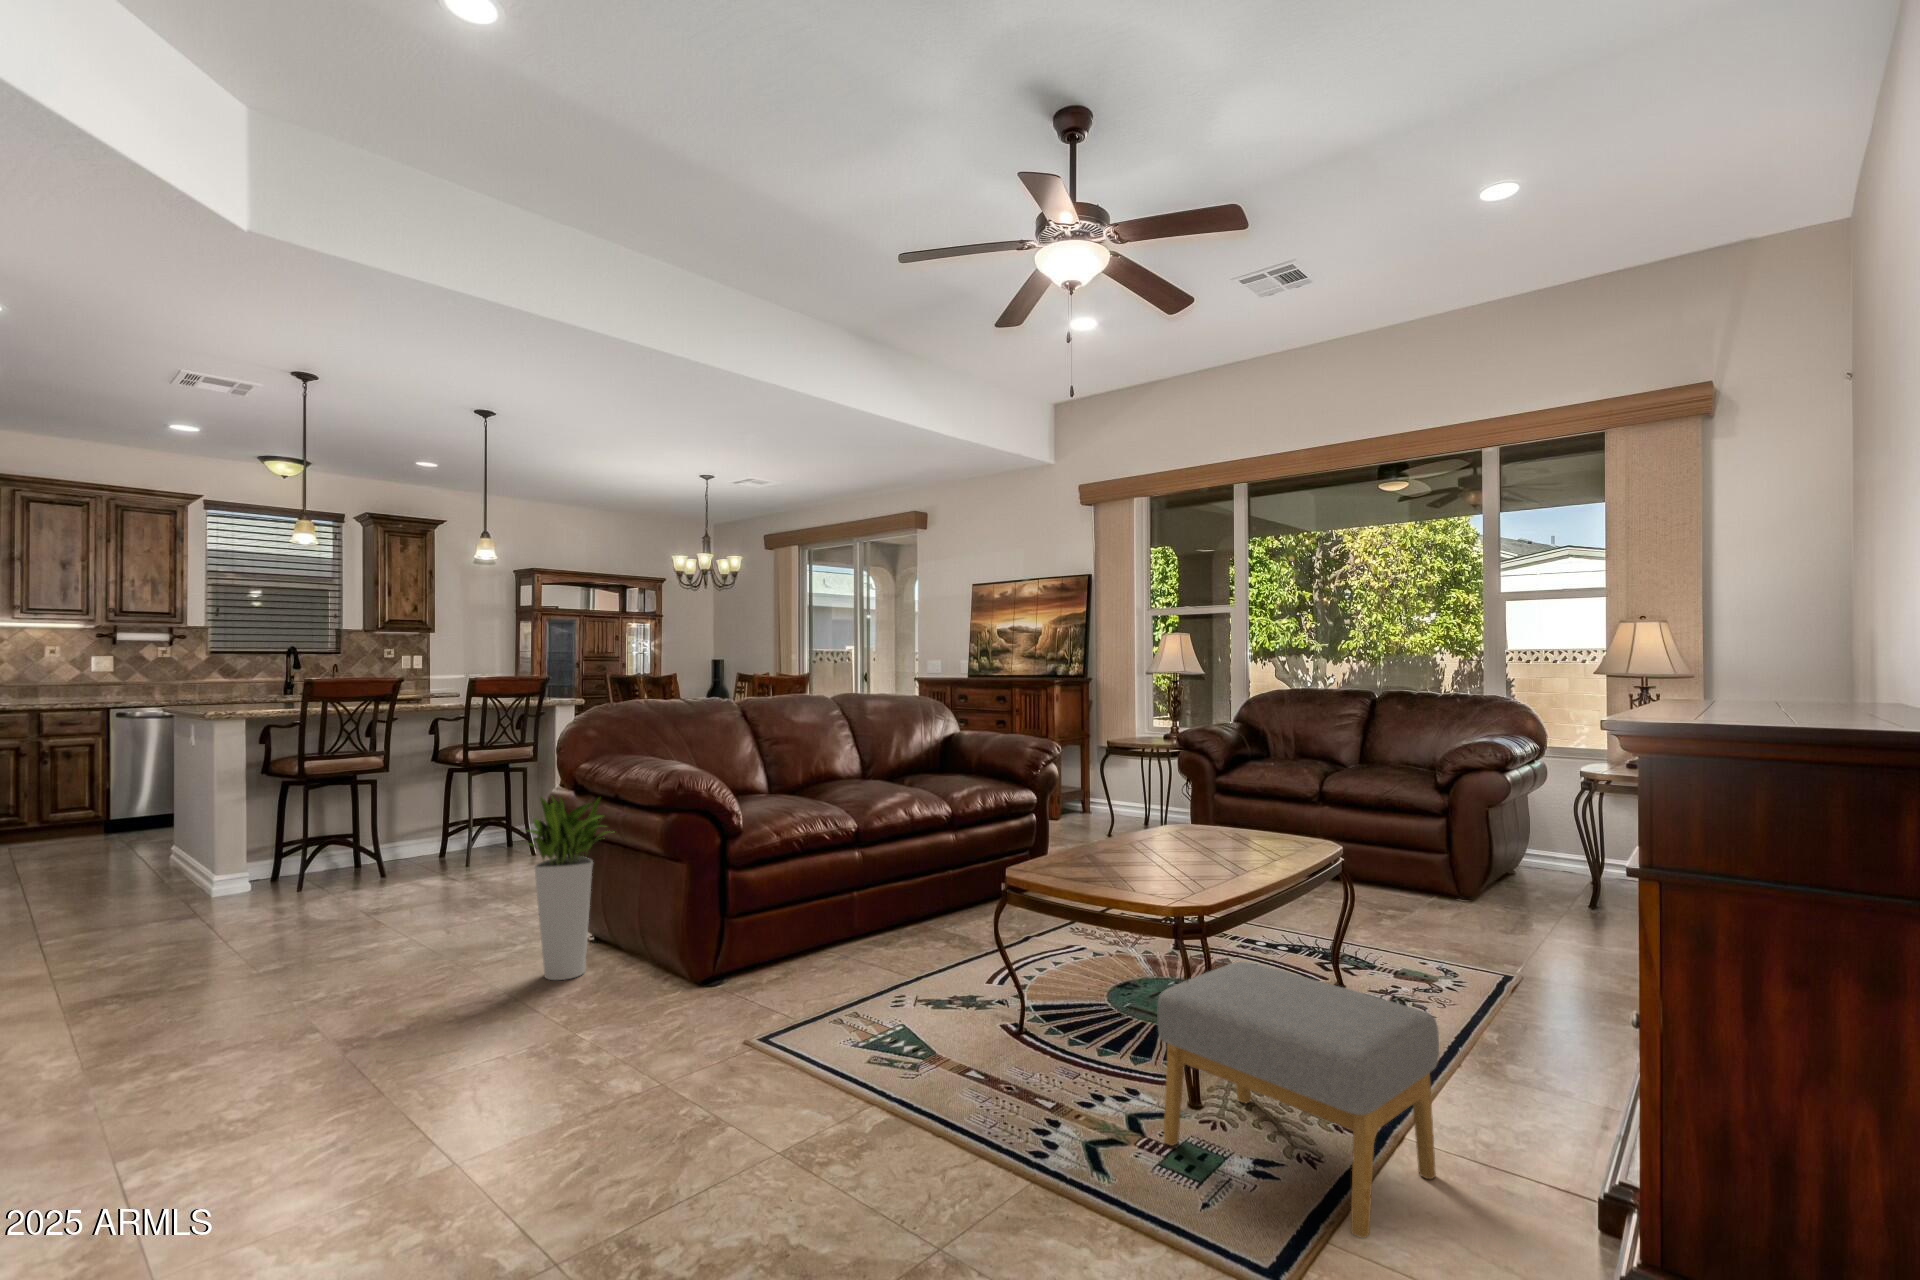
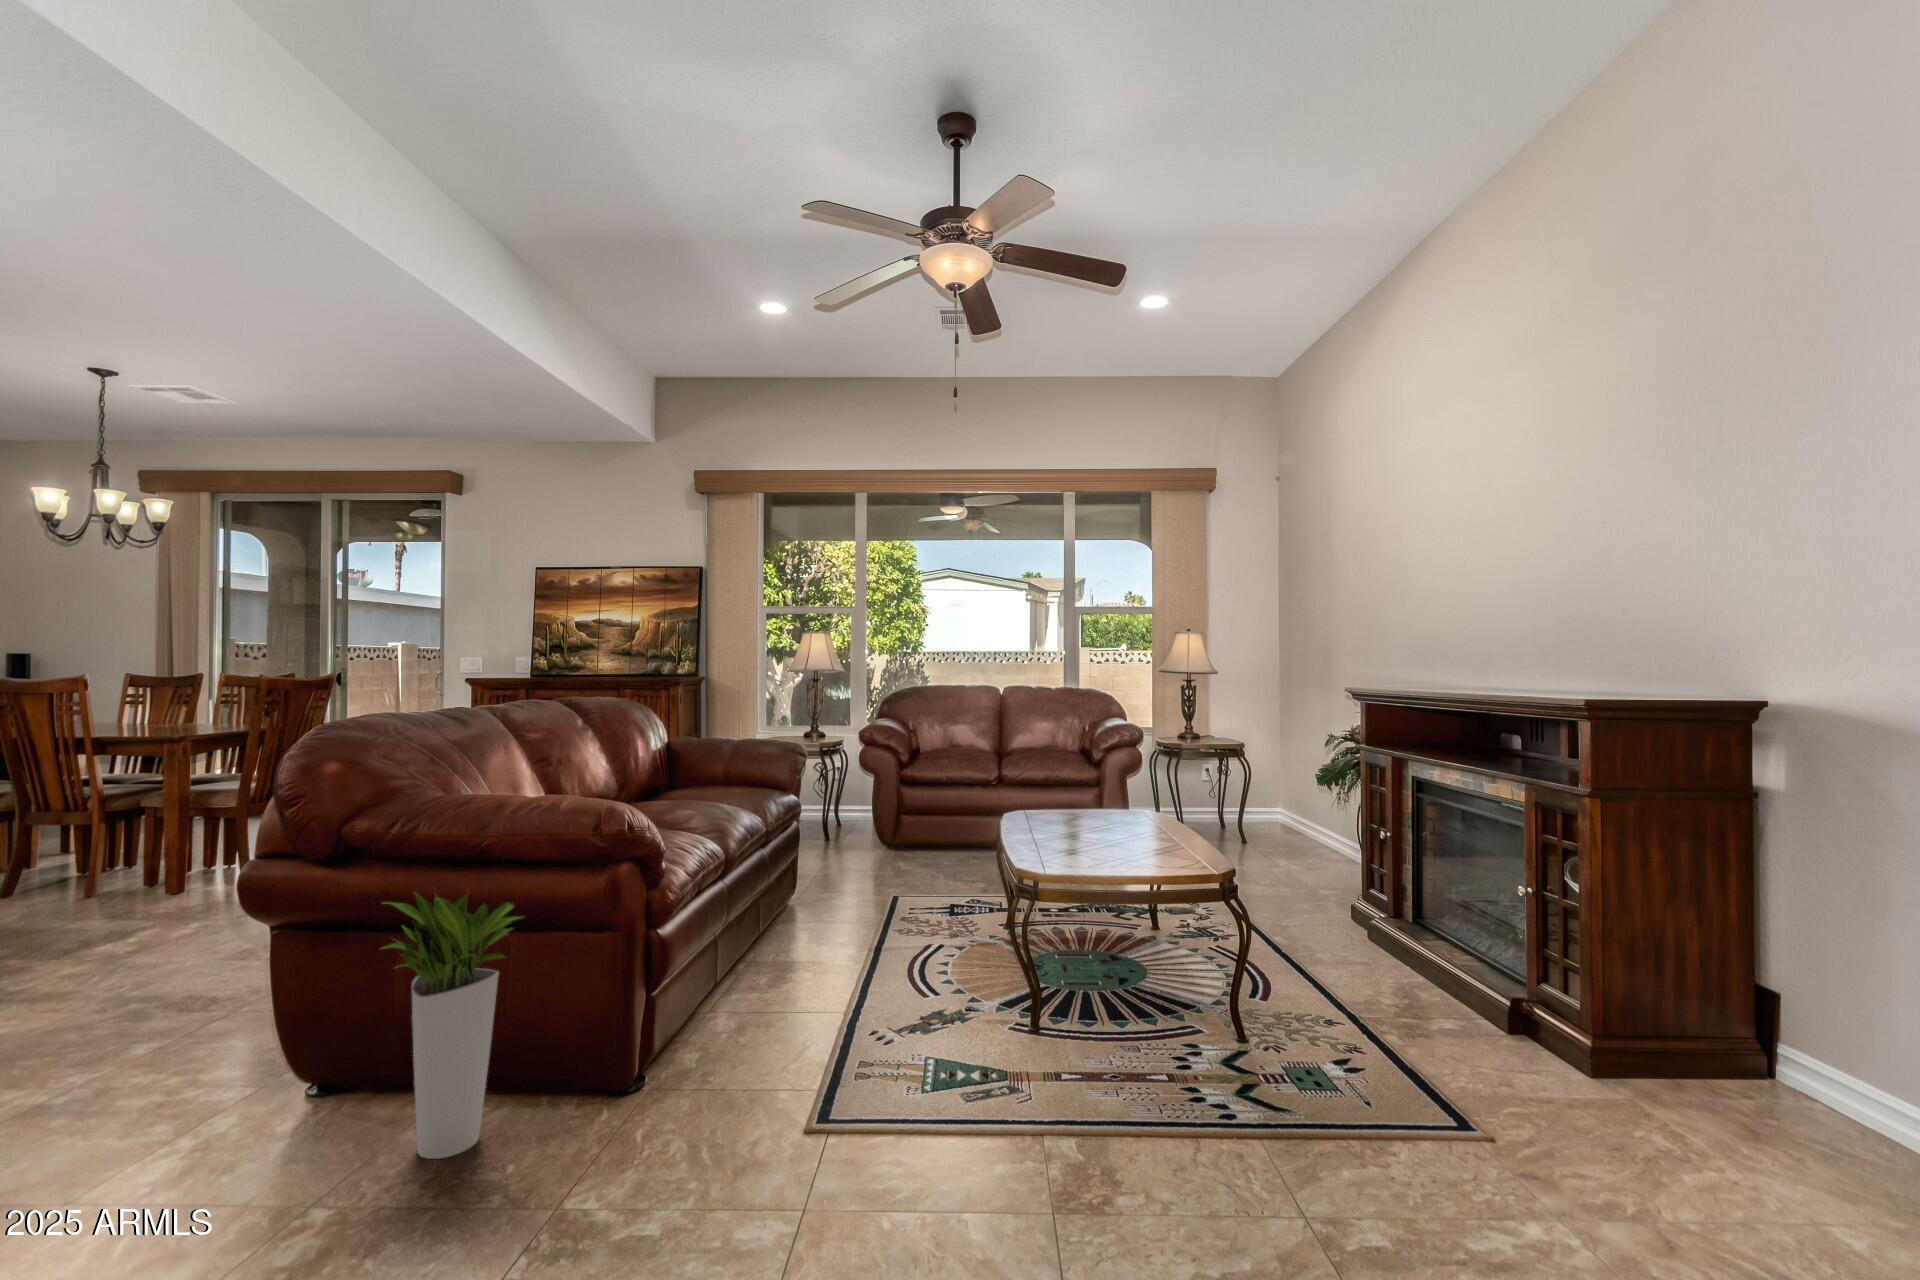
footstool: present [1157,962,1439,1238] -> none [1258,919,1462,1083]

